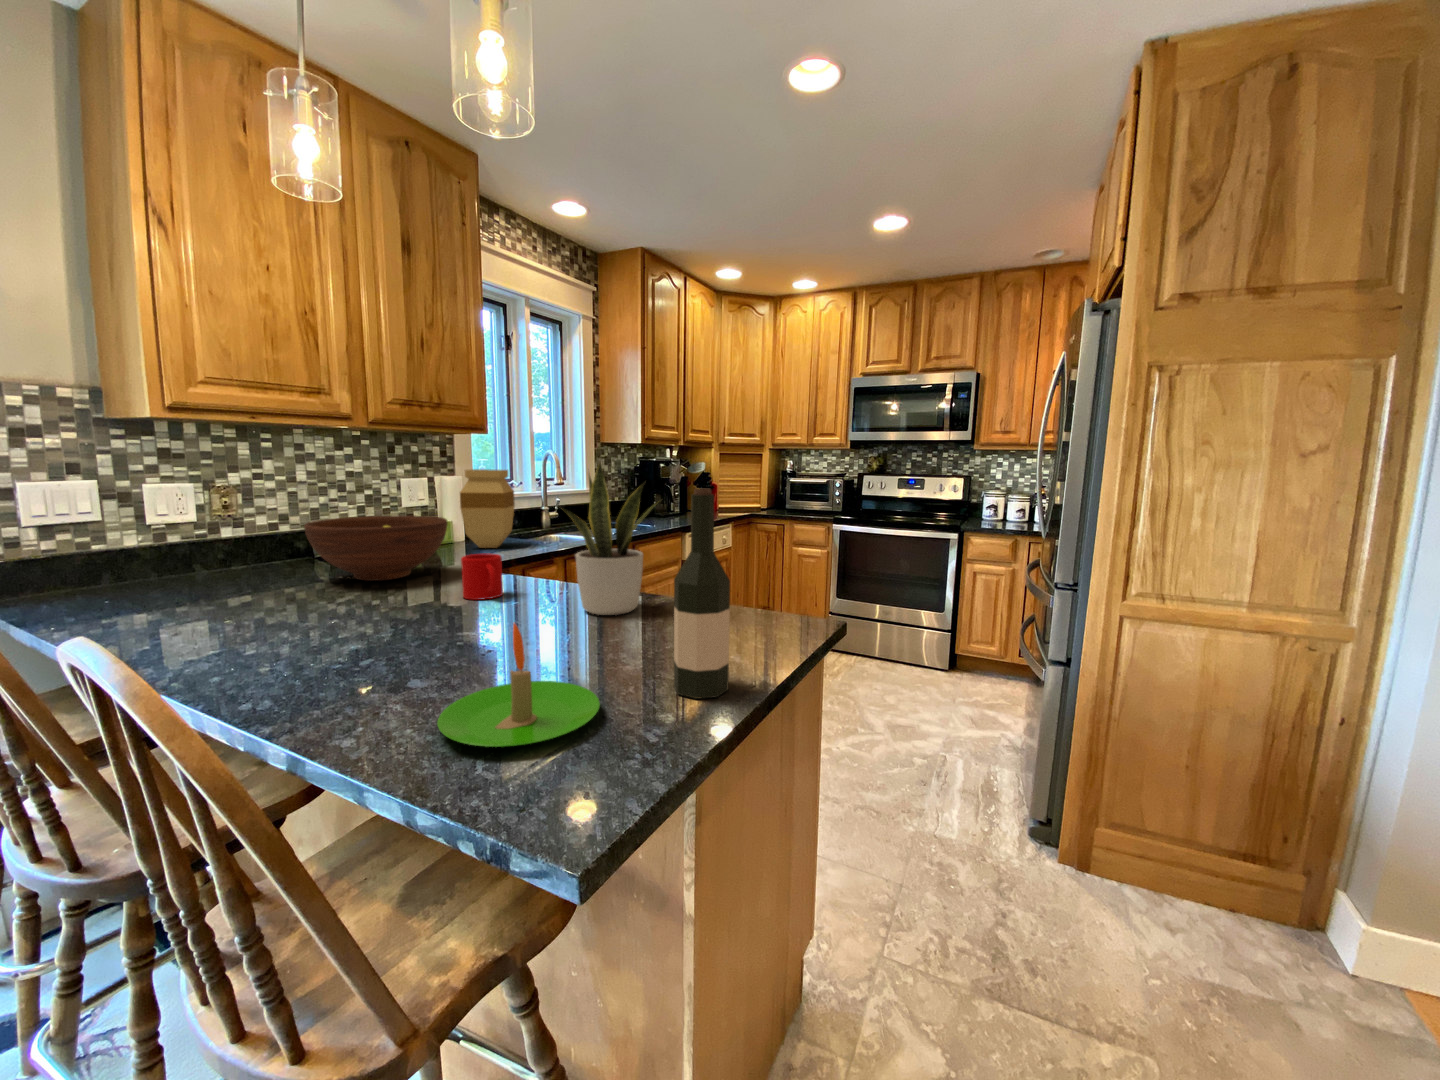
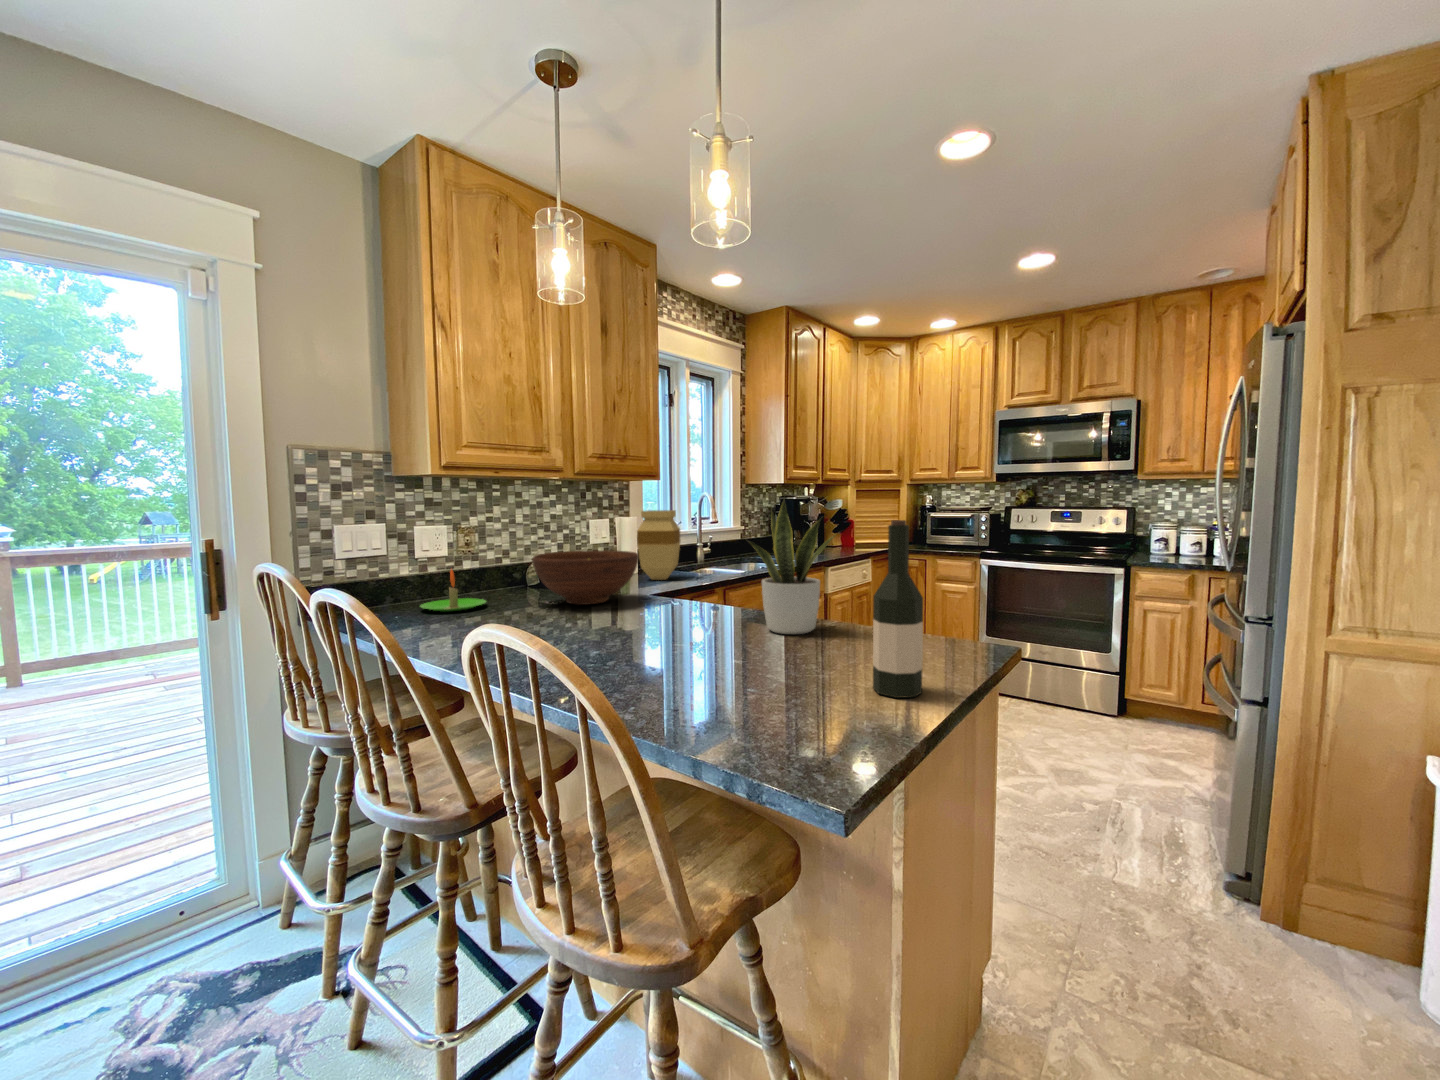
mug: present [461,553,503,600] -> none [660,581,693,620]
candle: present [437,623,600,747] -> present [420,570,486,612]

